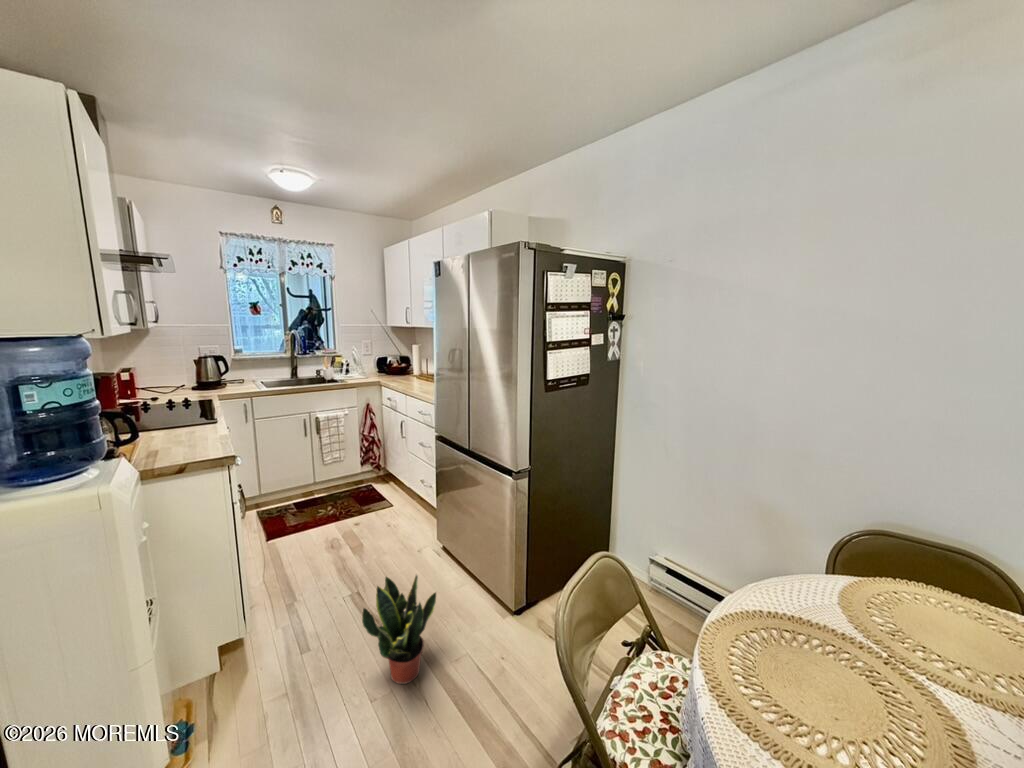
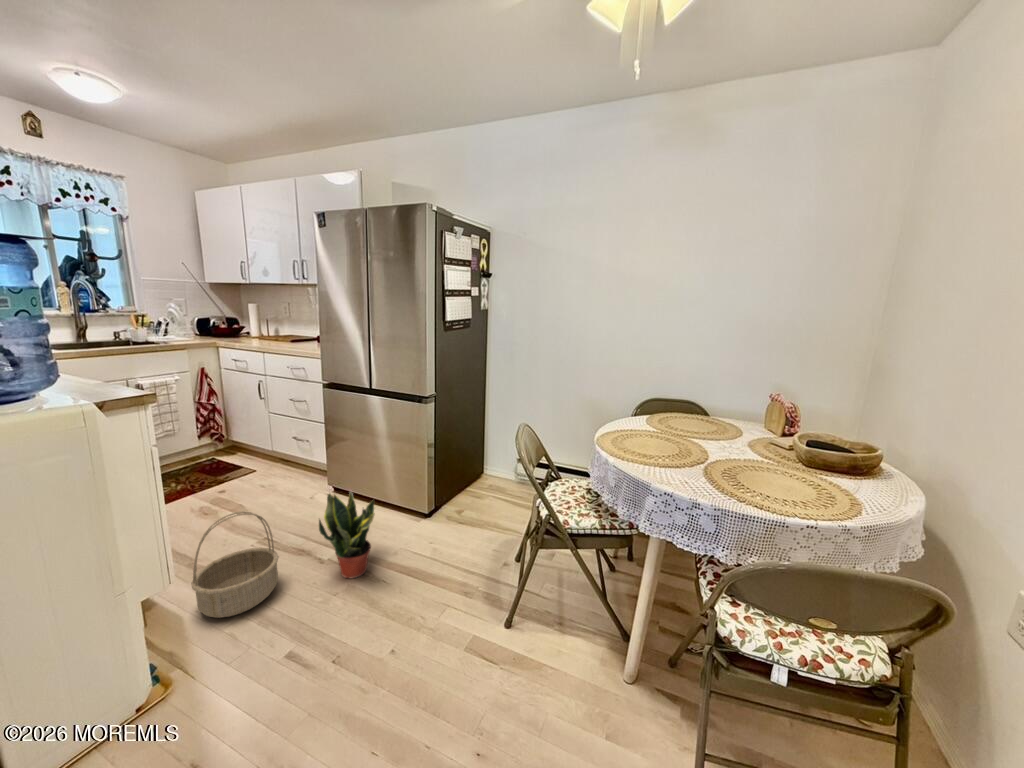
basket: none [250,581,335,690] -> present [191,512,279,618]

